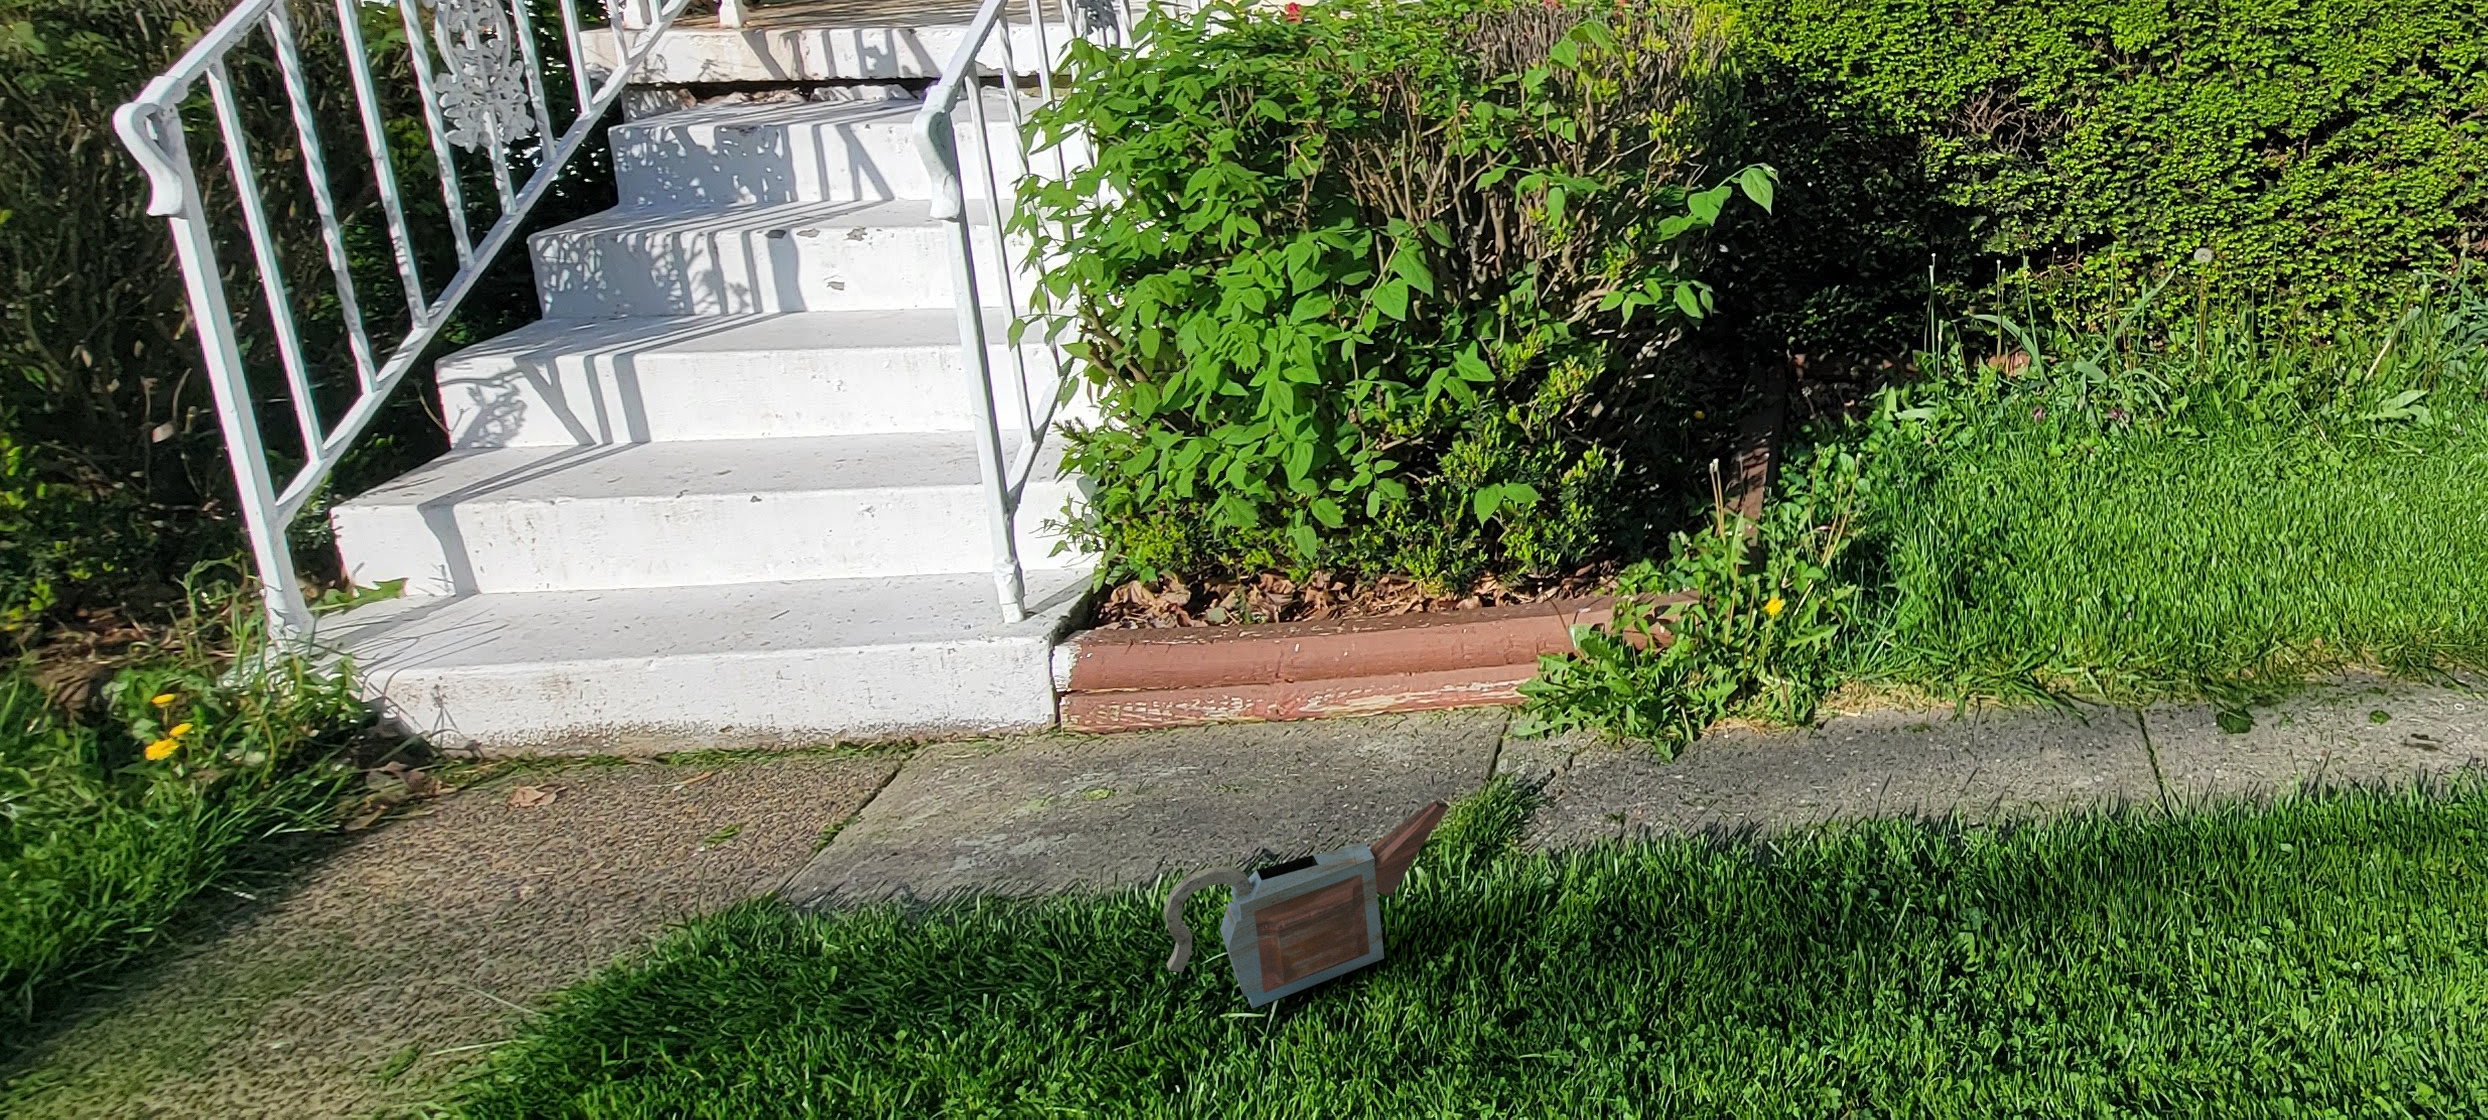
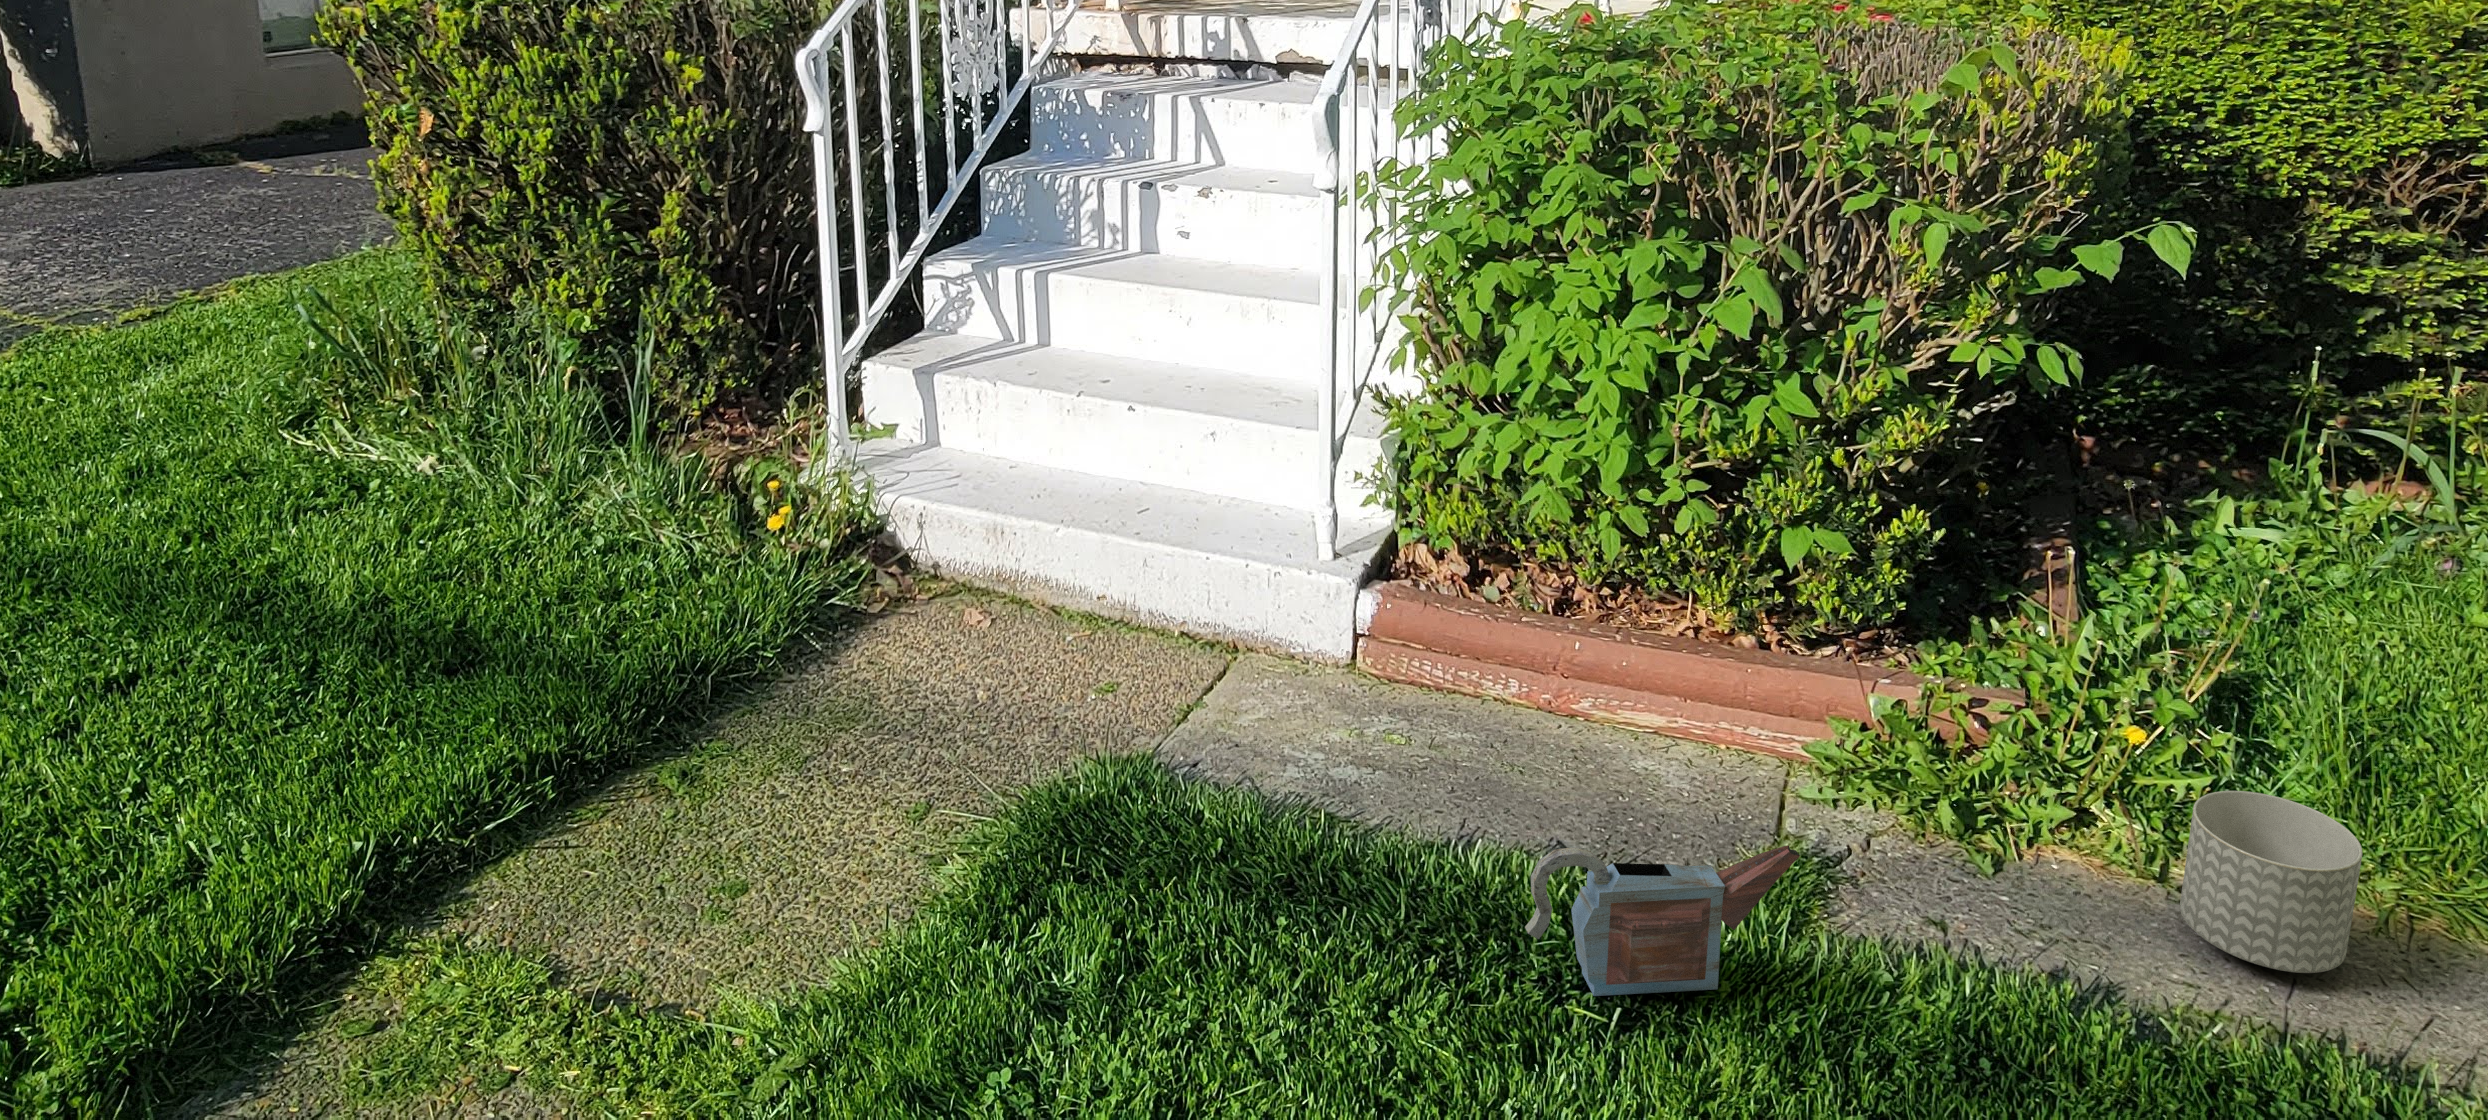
planter: none [1809,637,1928,781] -> present [2180,791,2362,973]

